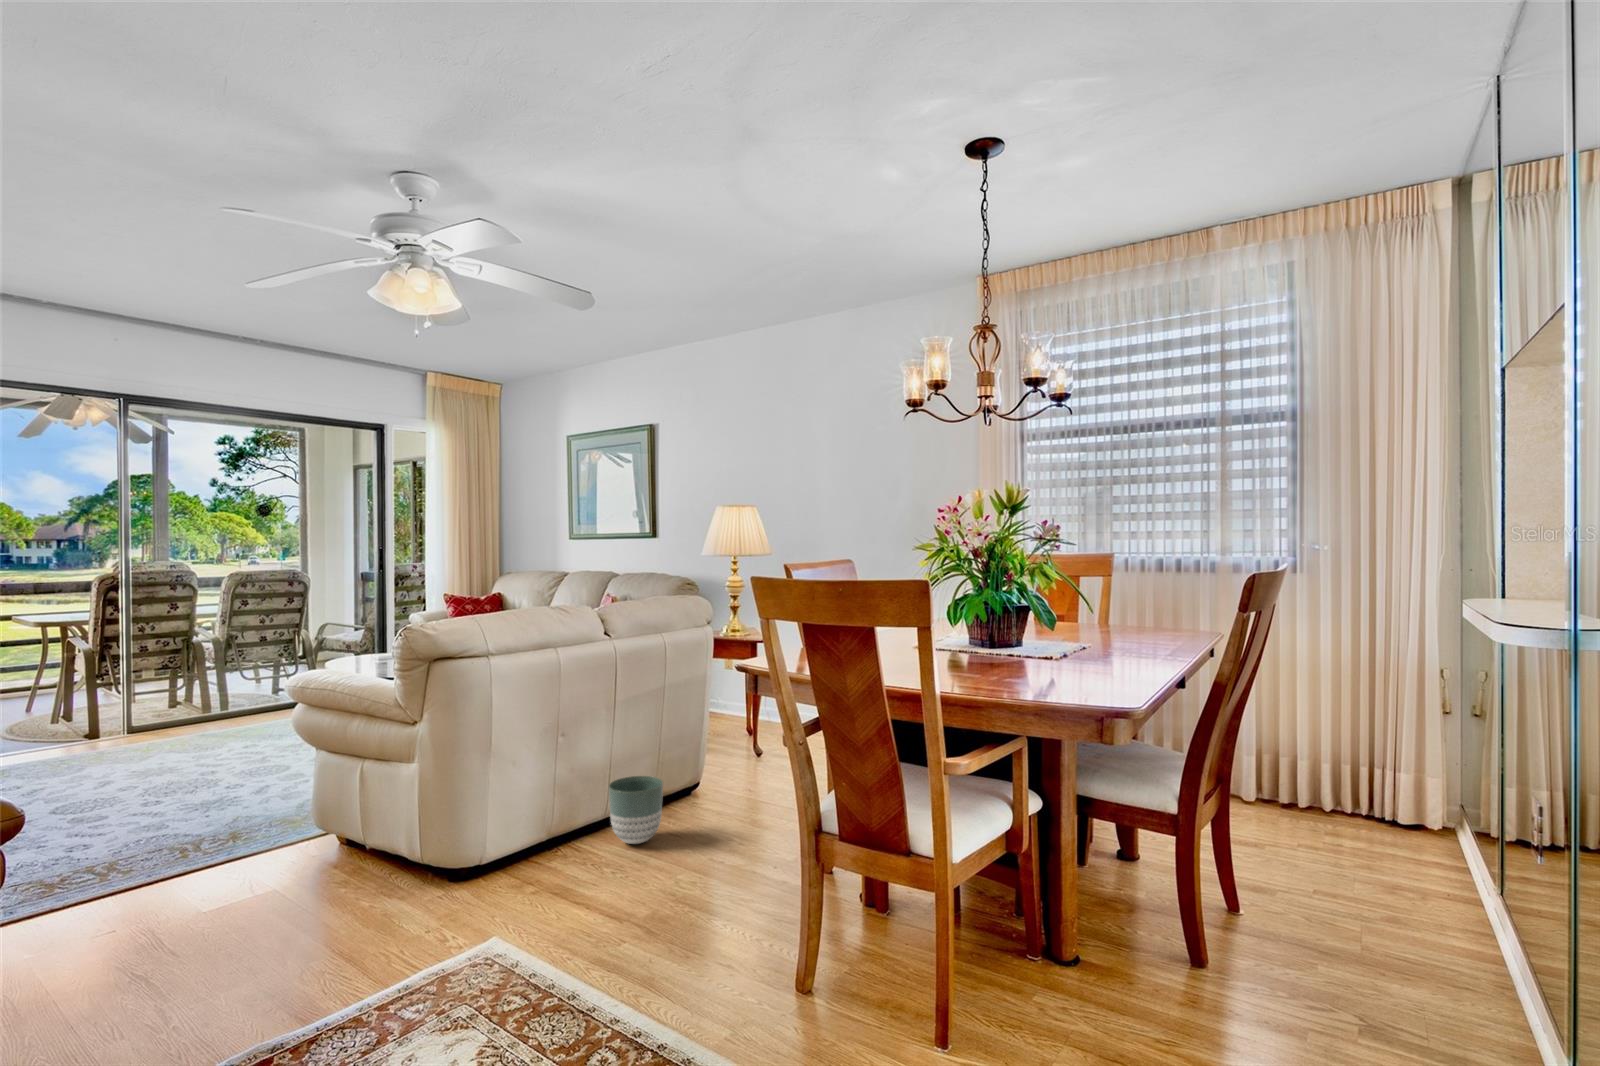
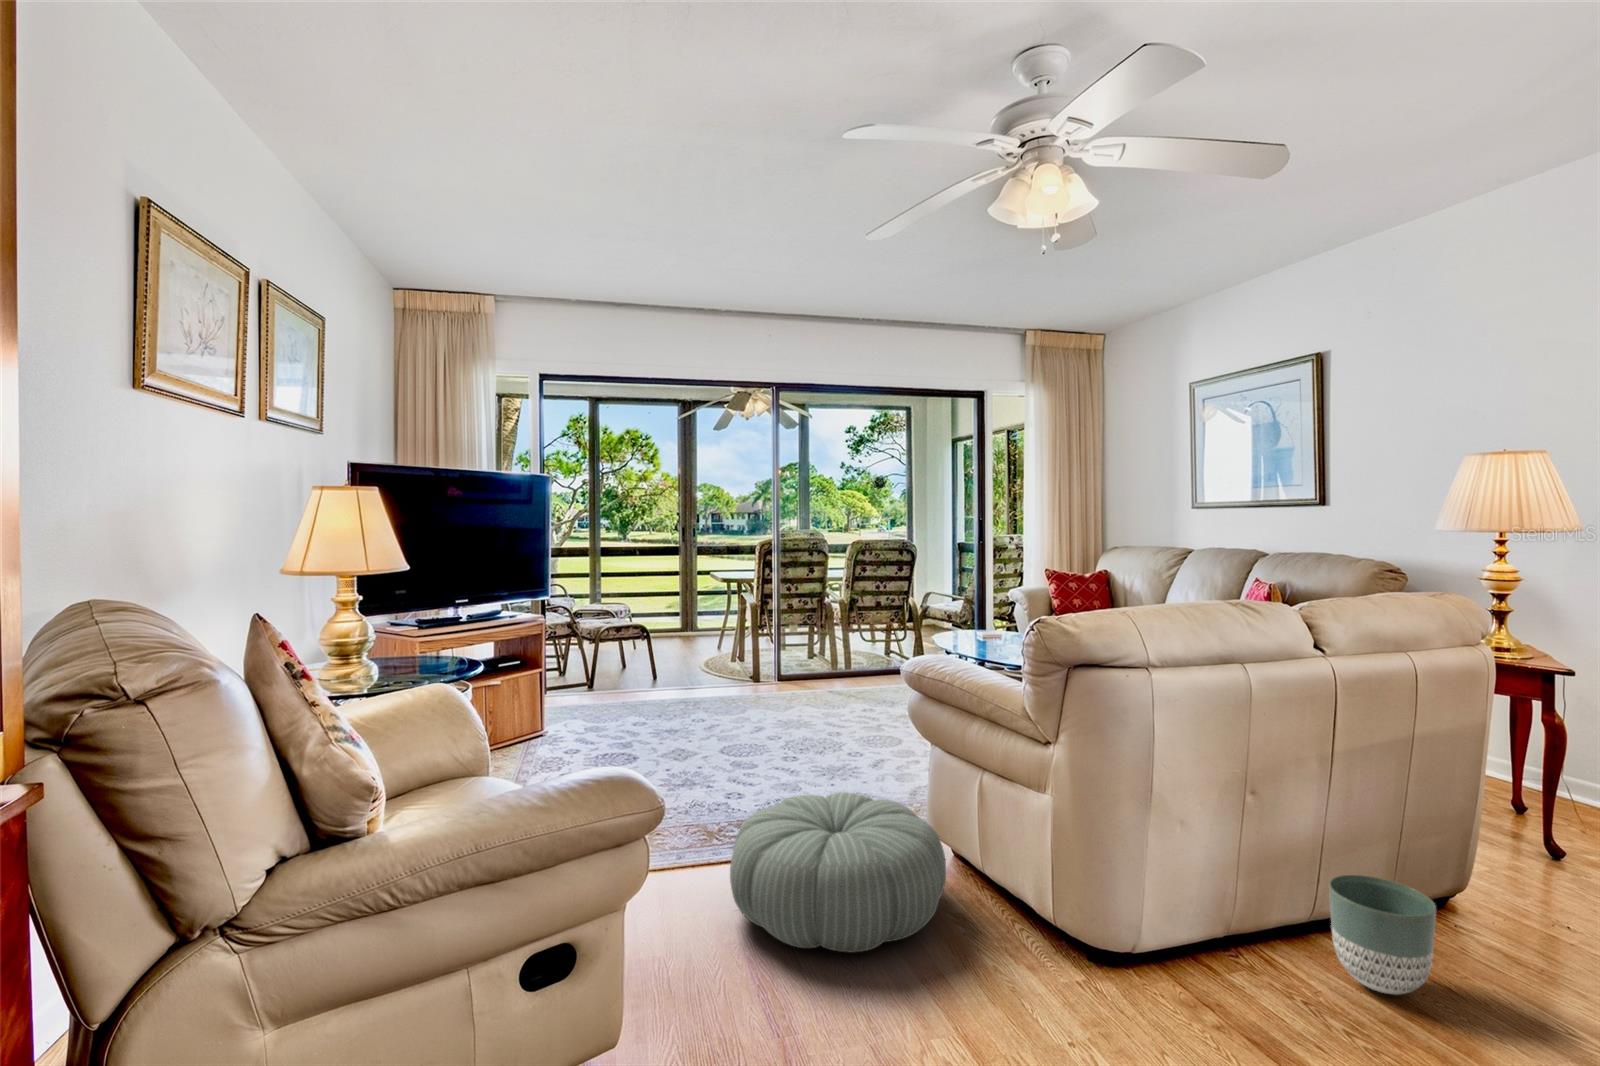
pouf: none [89,801,329,940] -> present [730,792,946,952]

